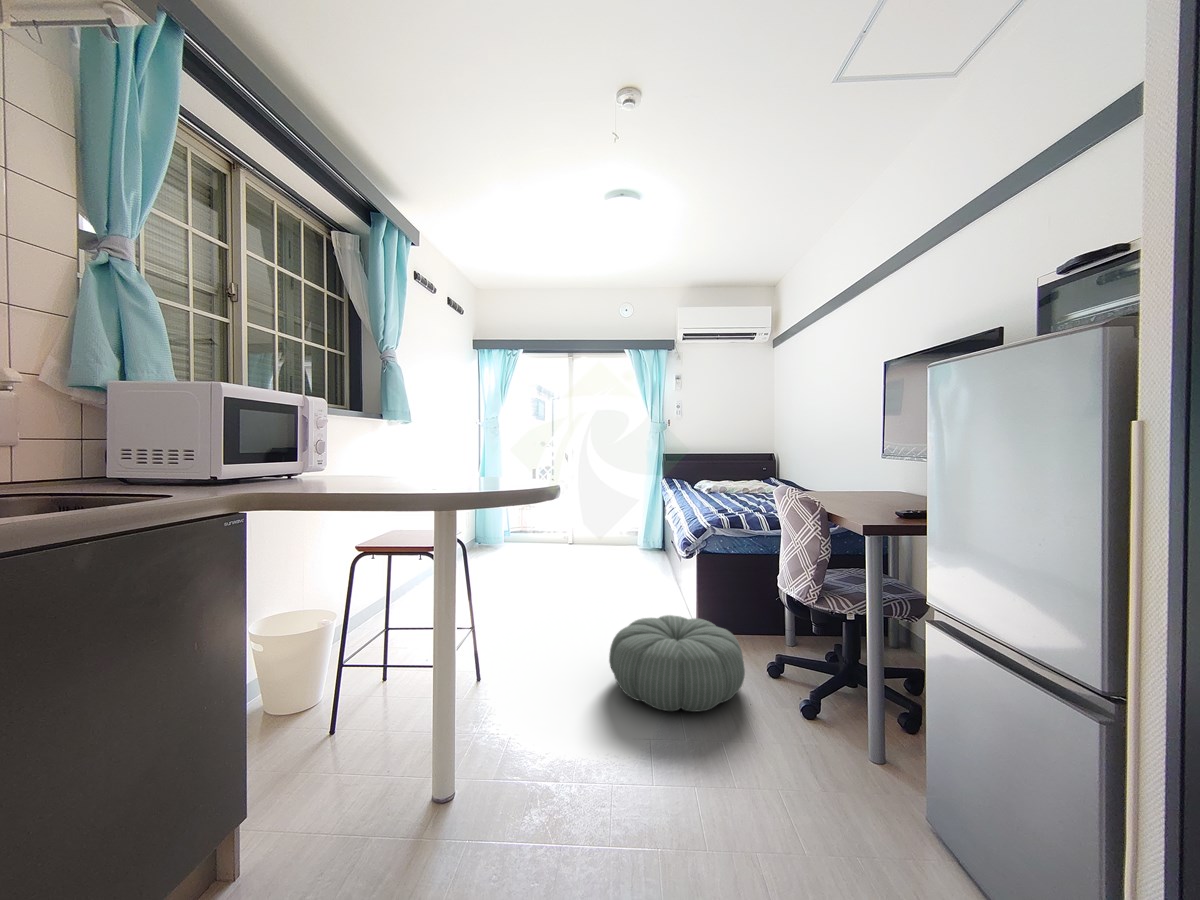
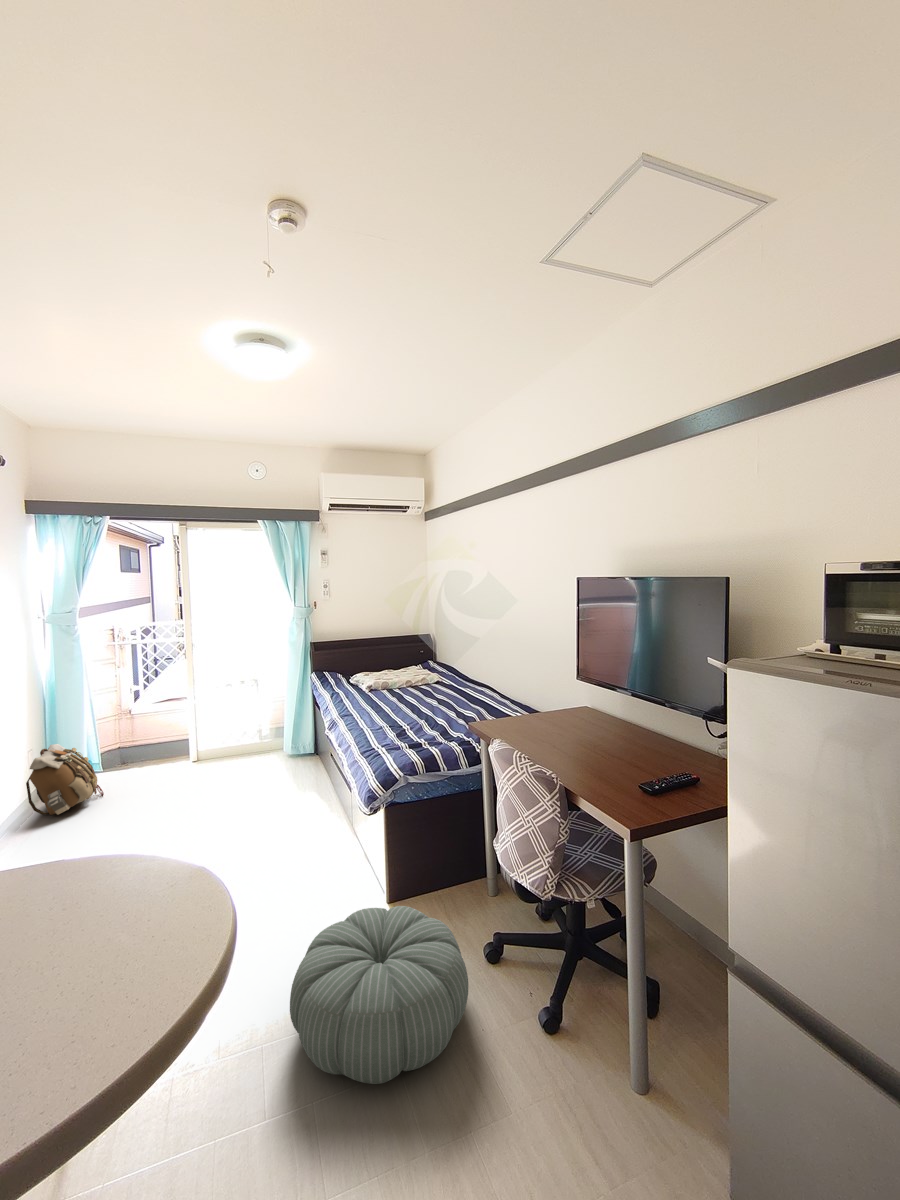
backpack: none [464,510,509,557] -> present [26,744,104,815]

